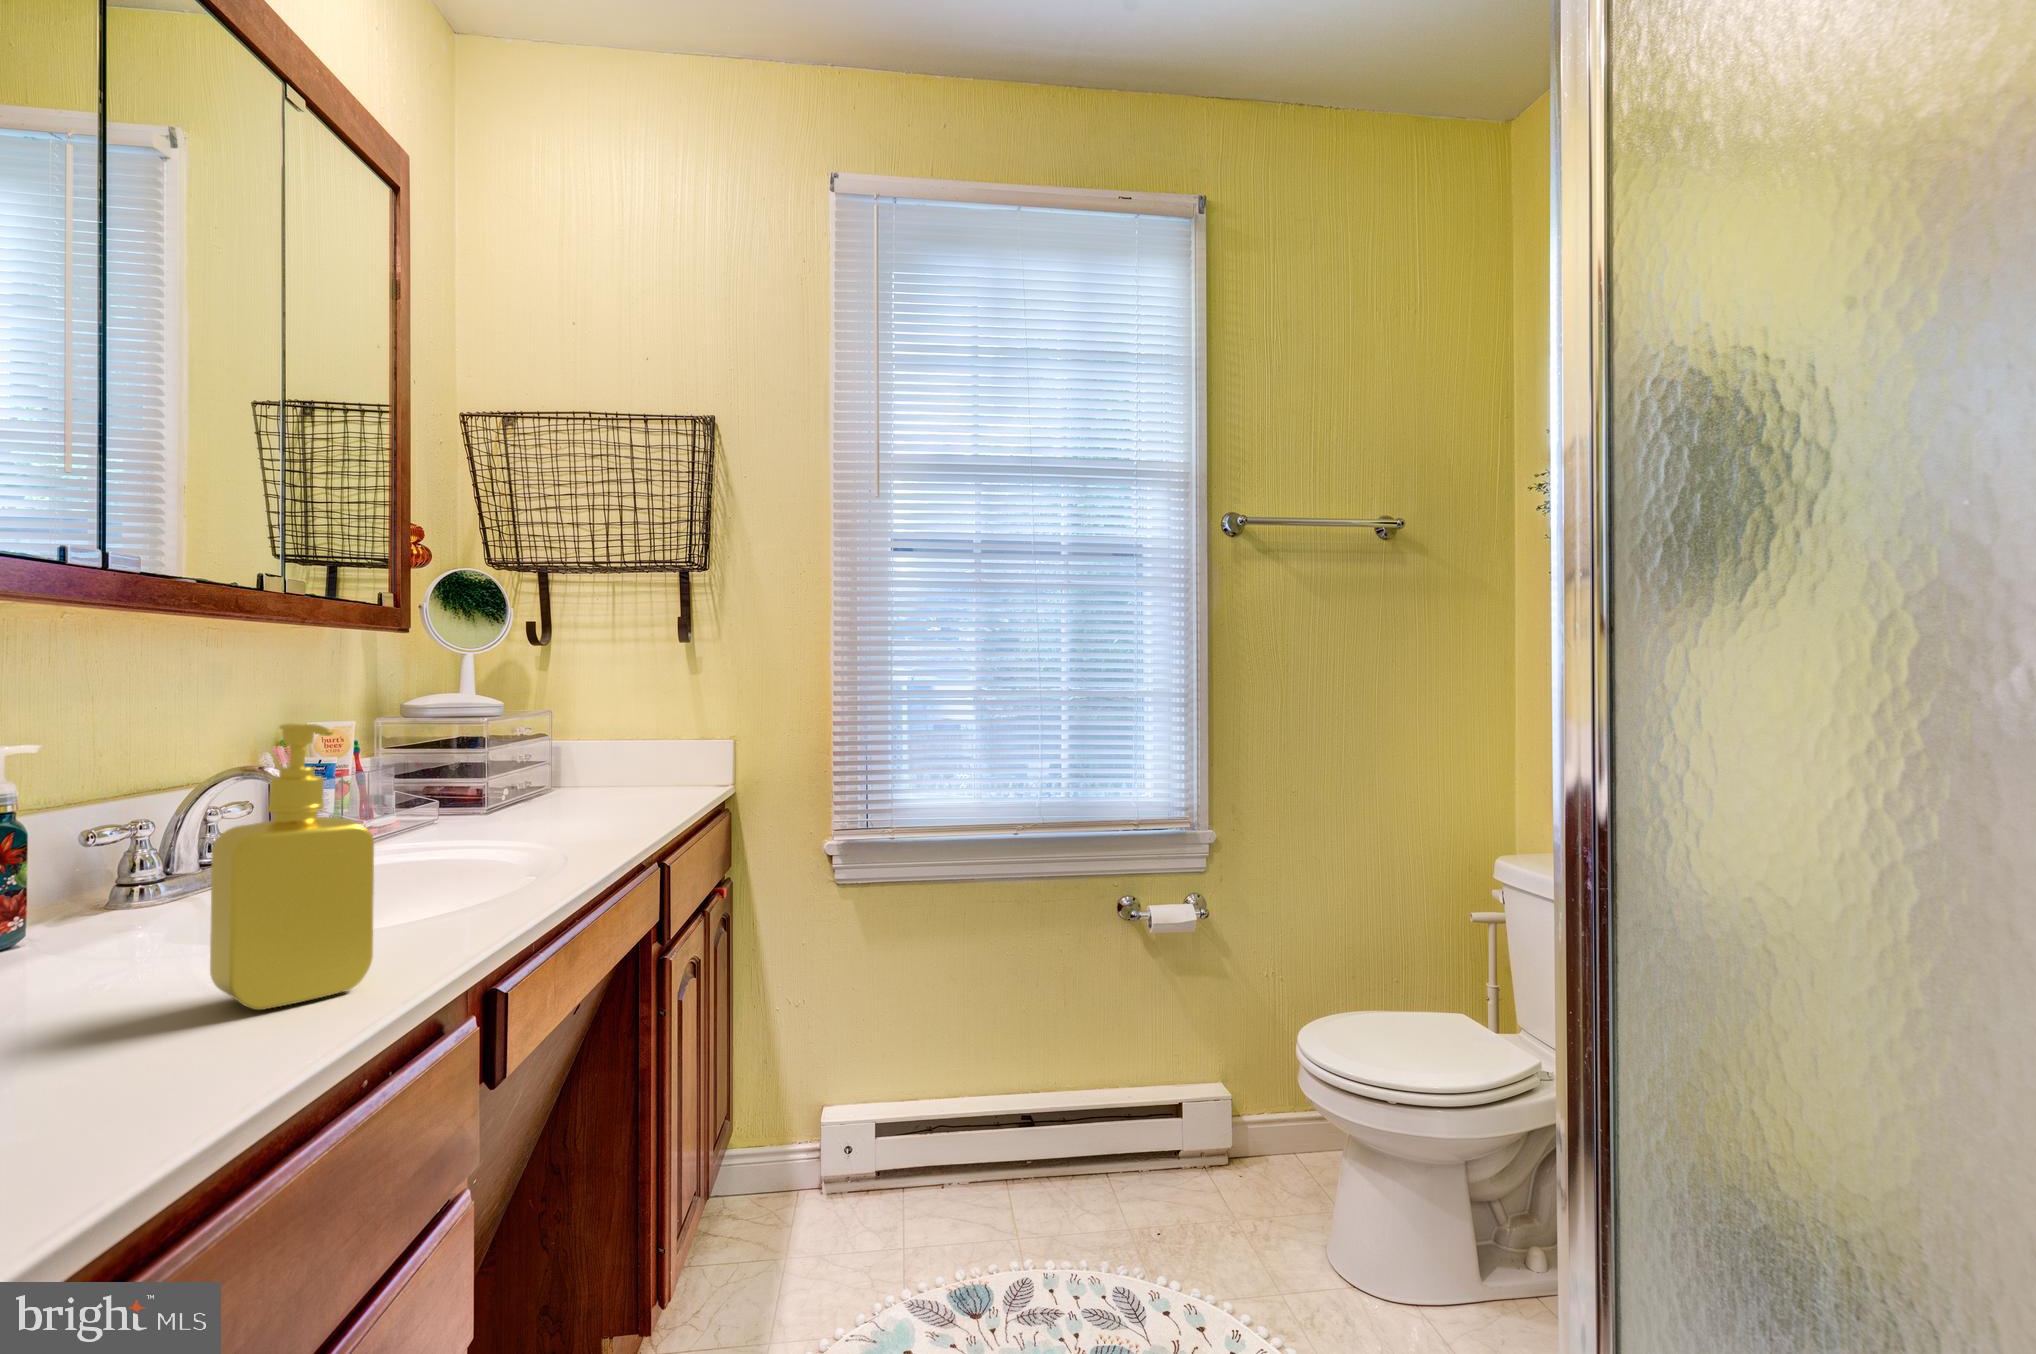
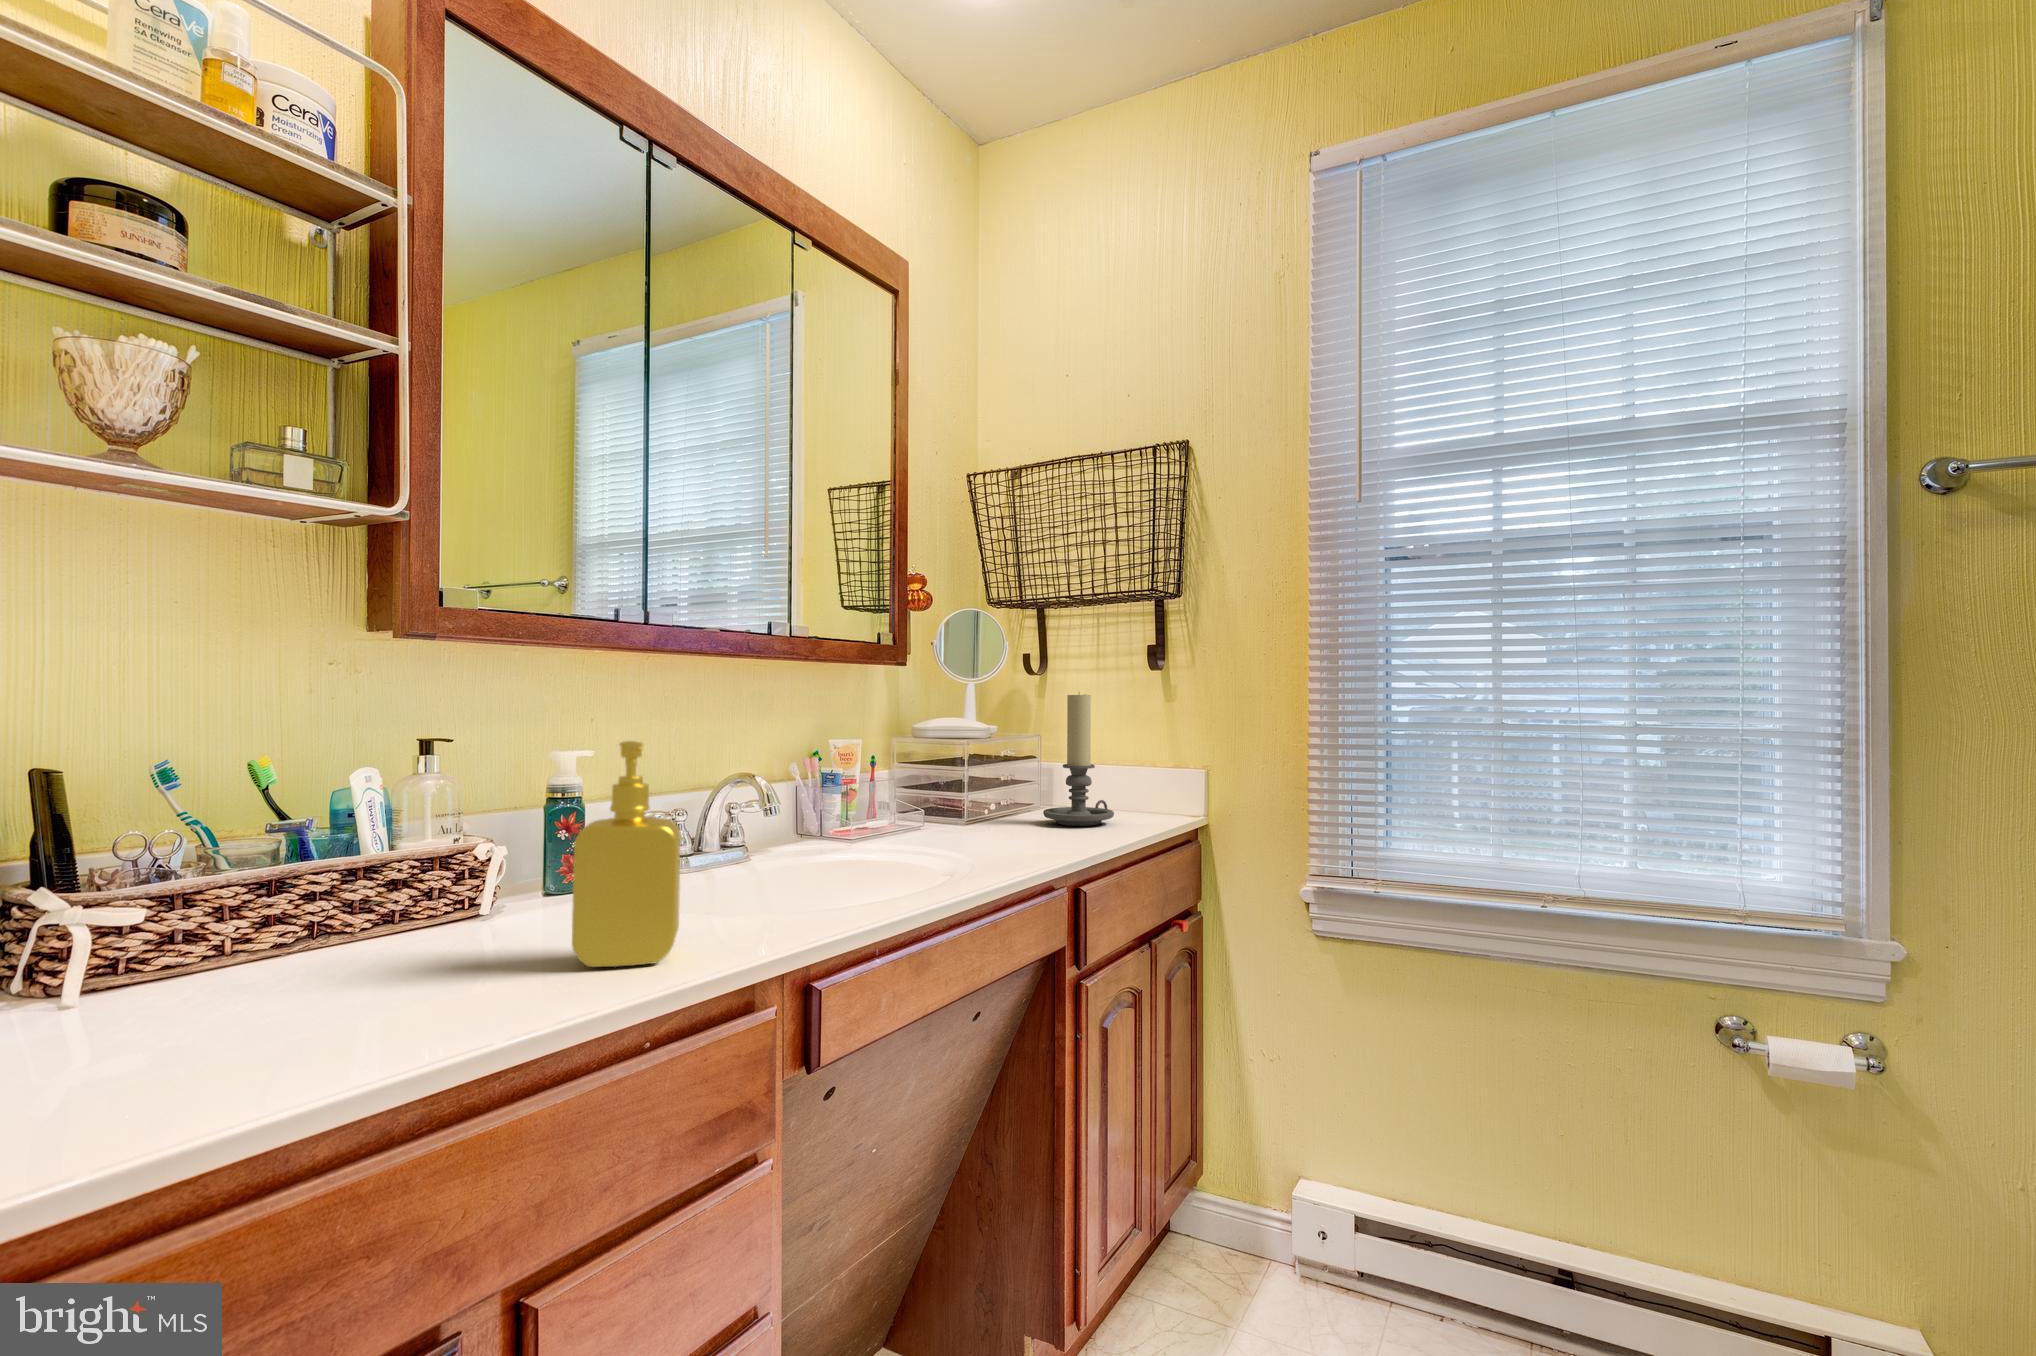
candle holder: none [569,665,649,805] -> present [1043,692,1114,826]

